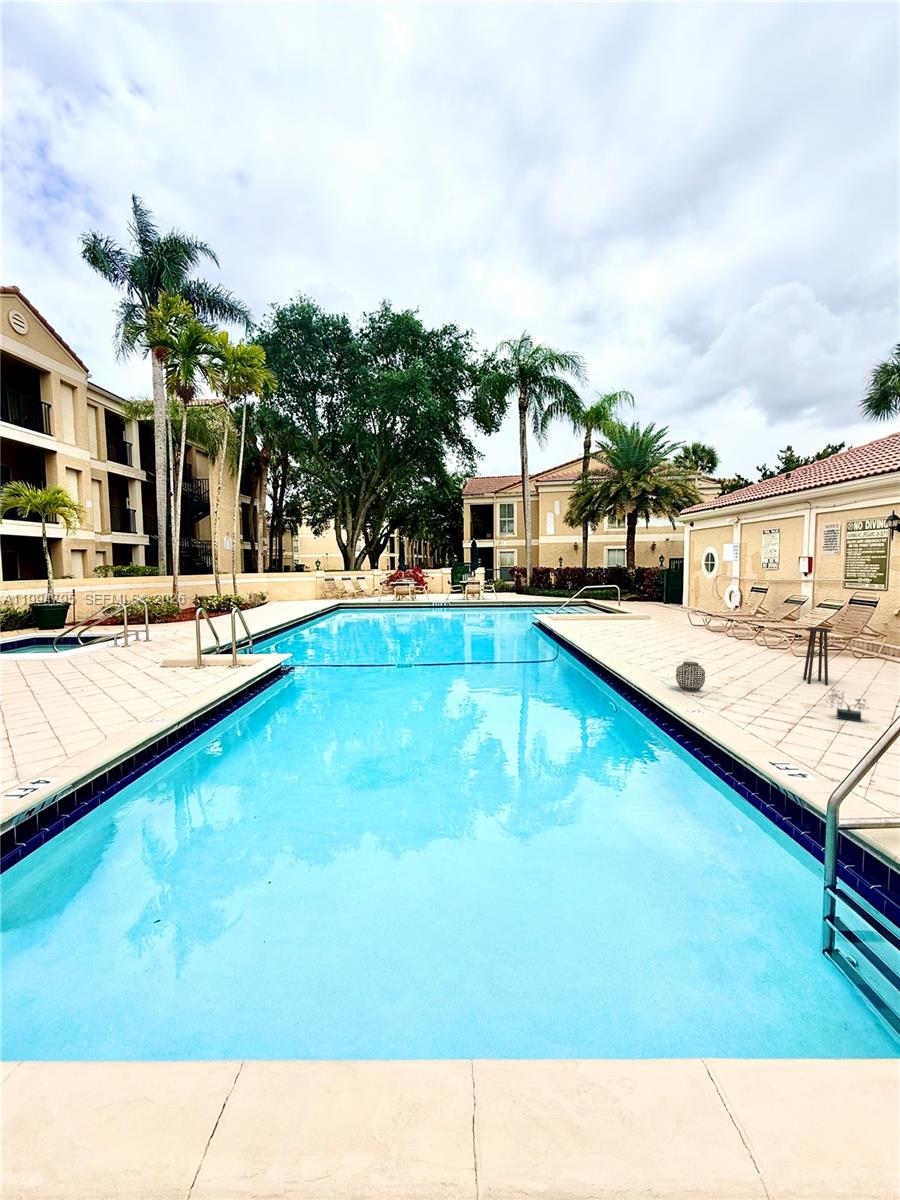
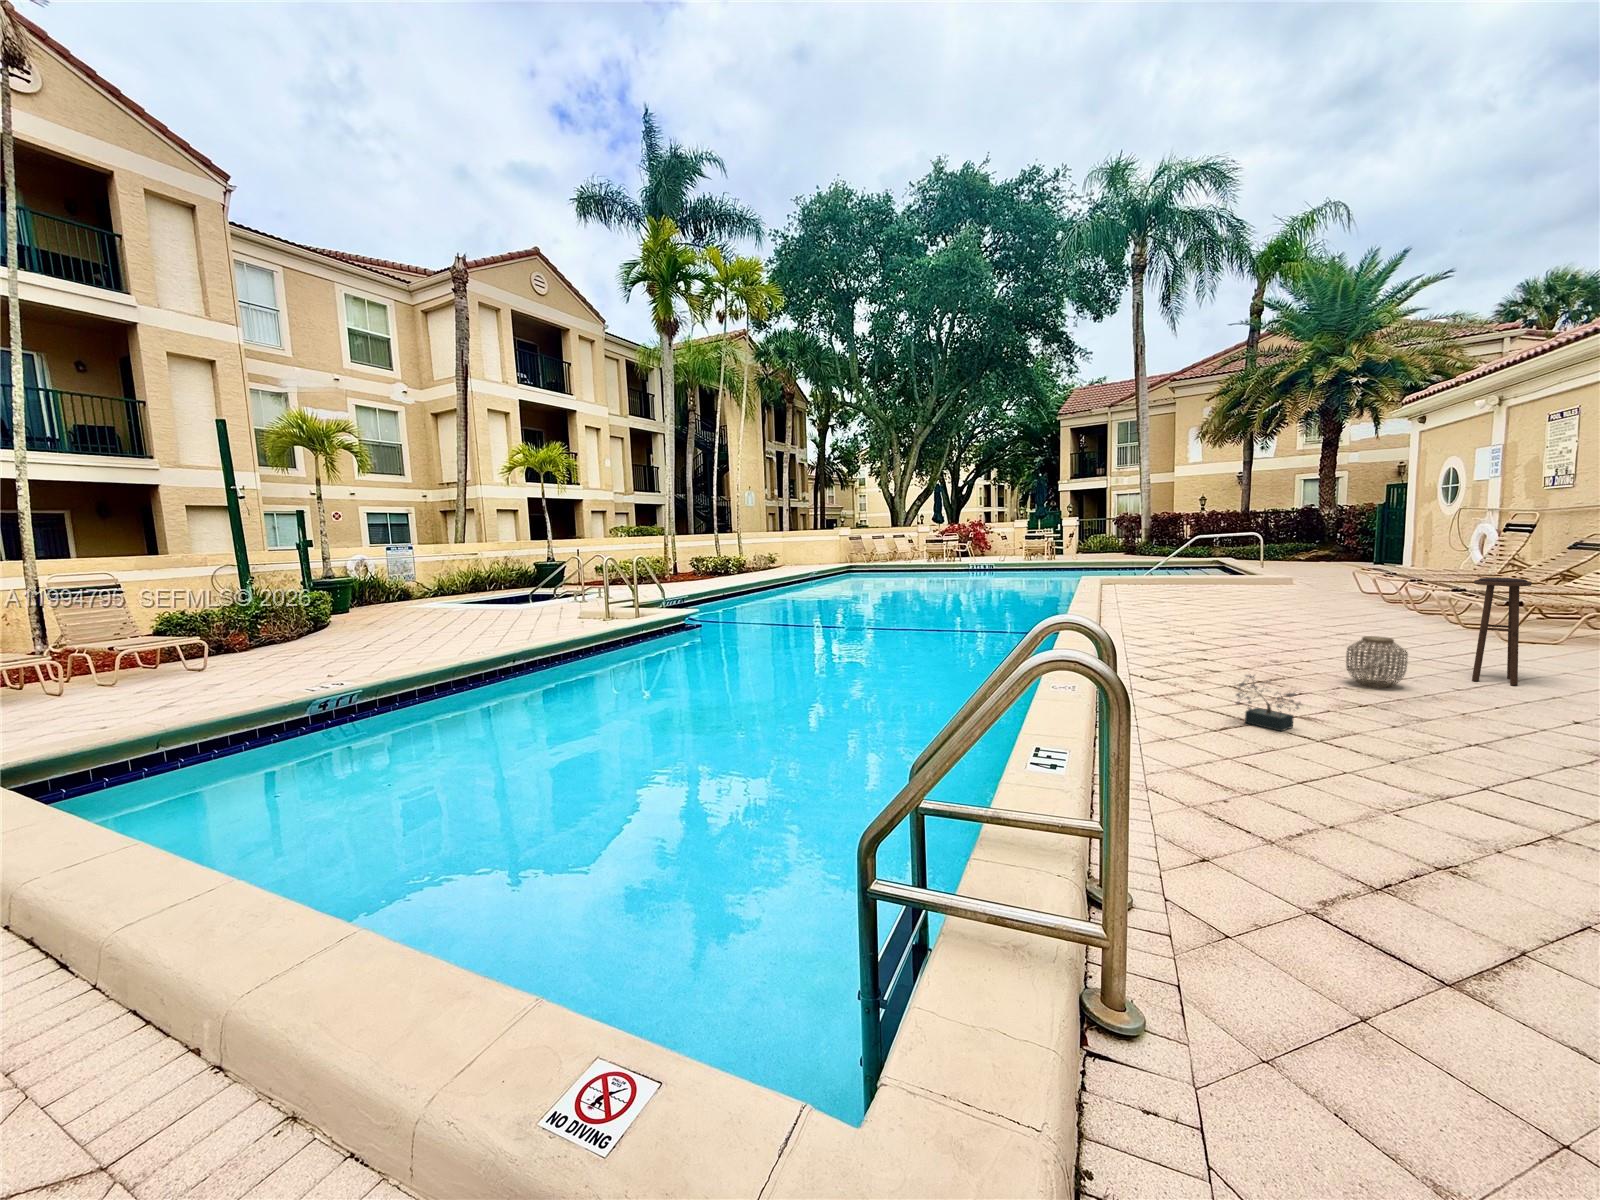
woven basket: present [676,661,705,691] -> present [1346,636,1408,688]
decorative plant: present [828,689,866,722] -> present [1236,675,1301,731]

